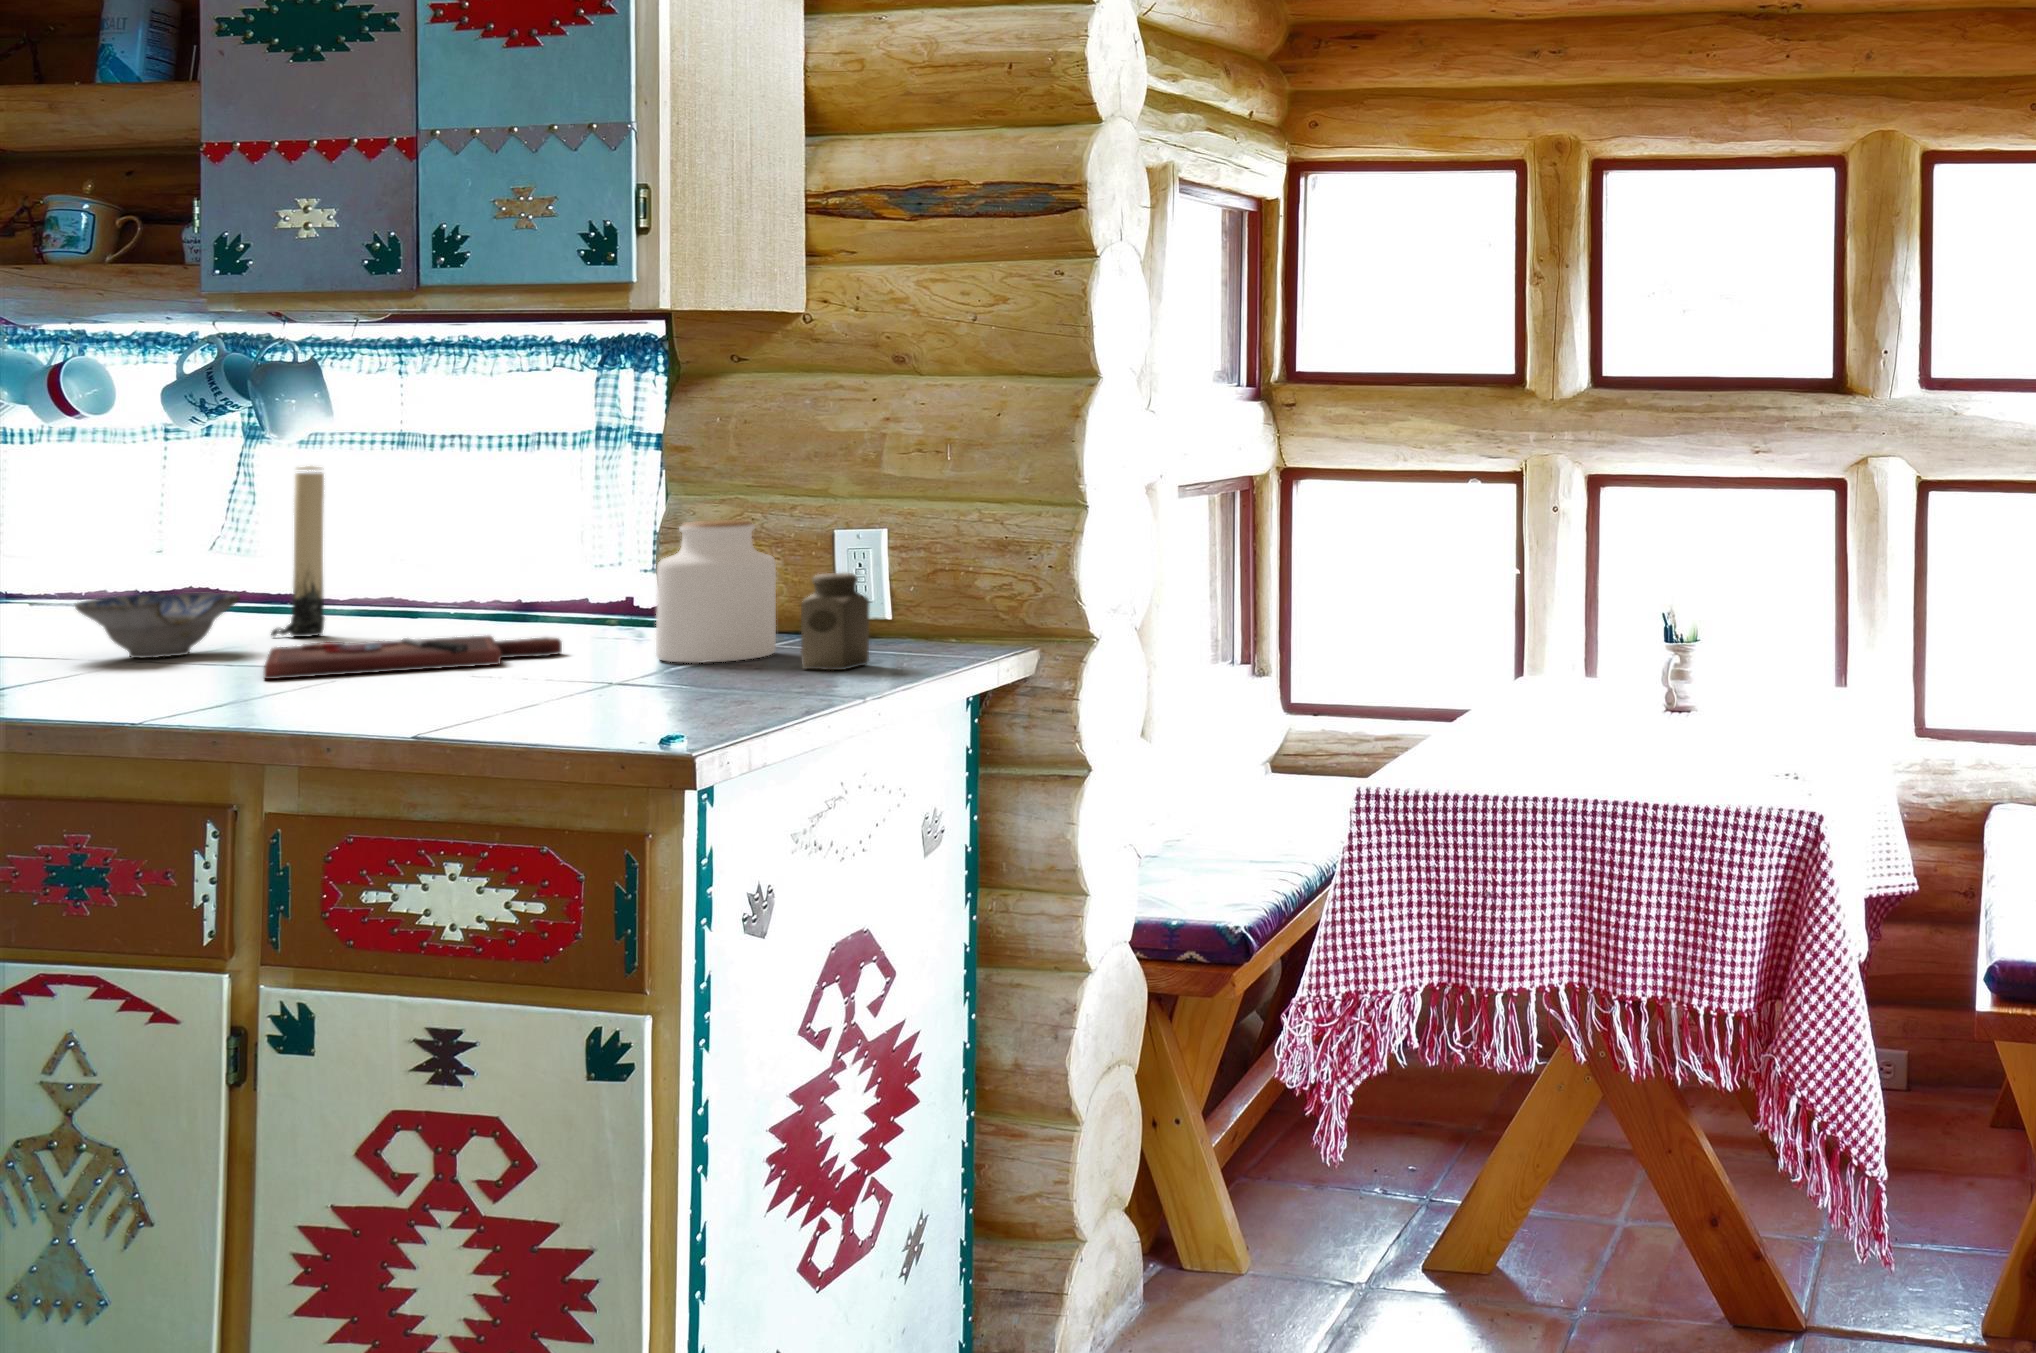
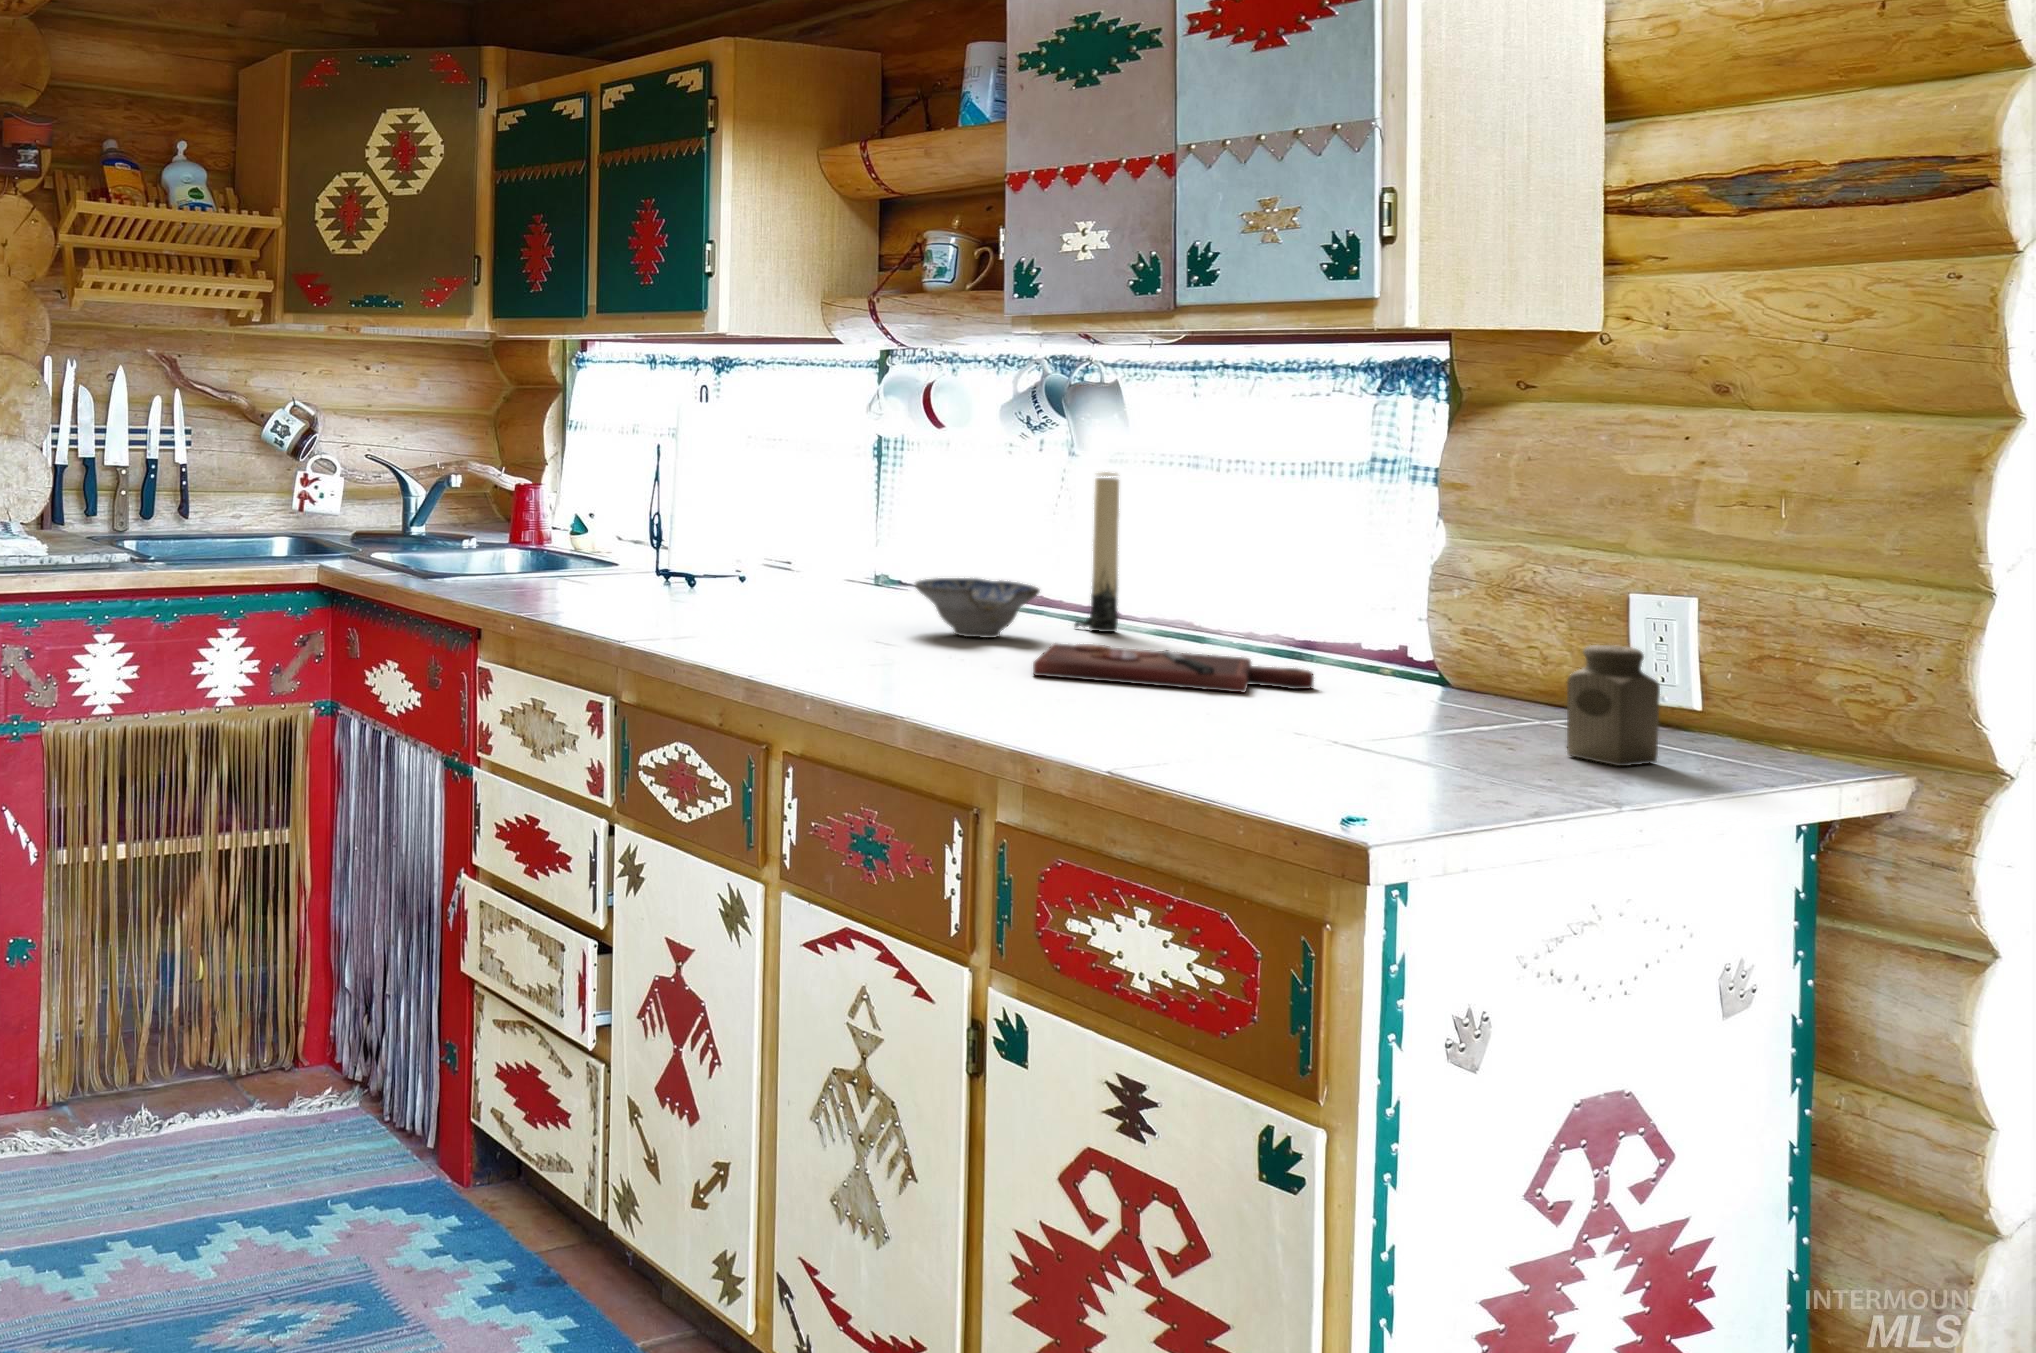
jar: present [656,520,776,663] -> none [1406,564,1549,730]

